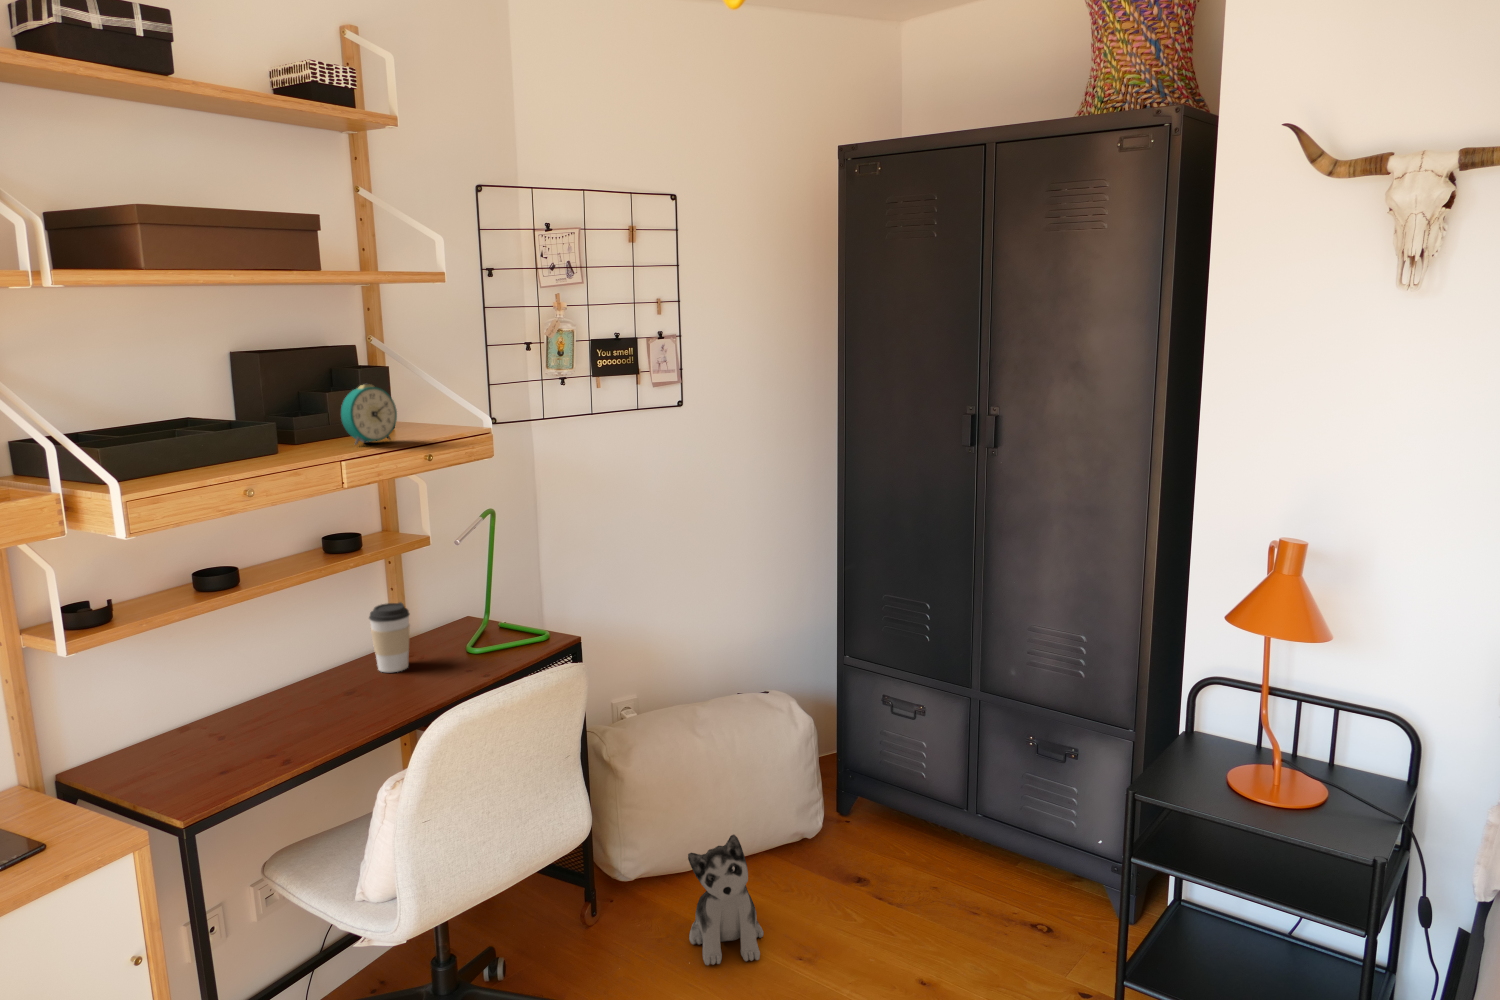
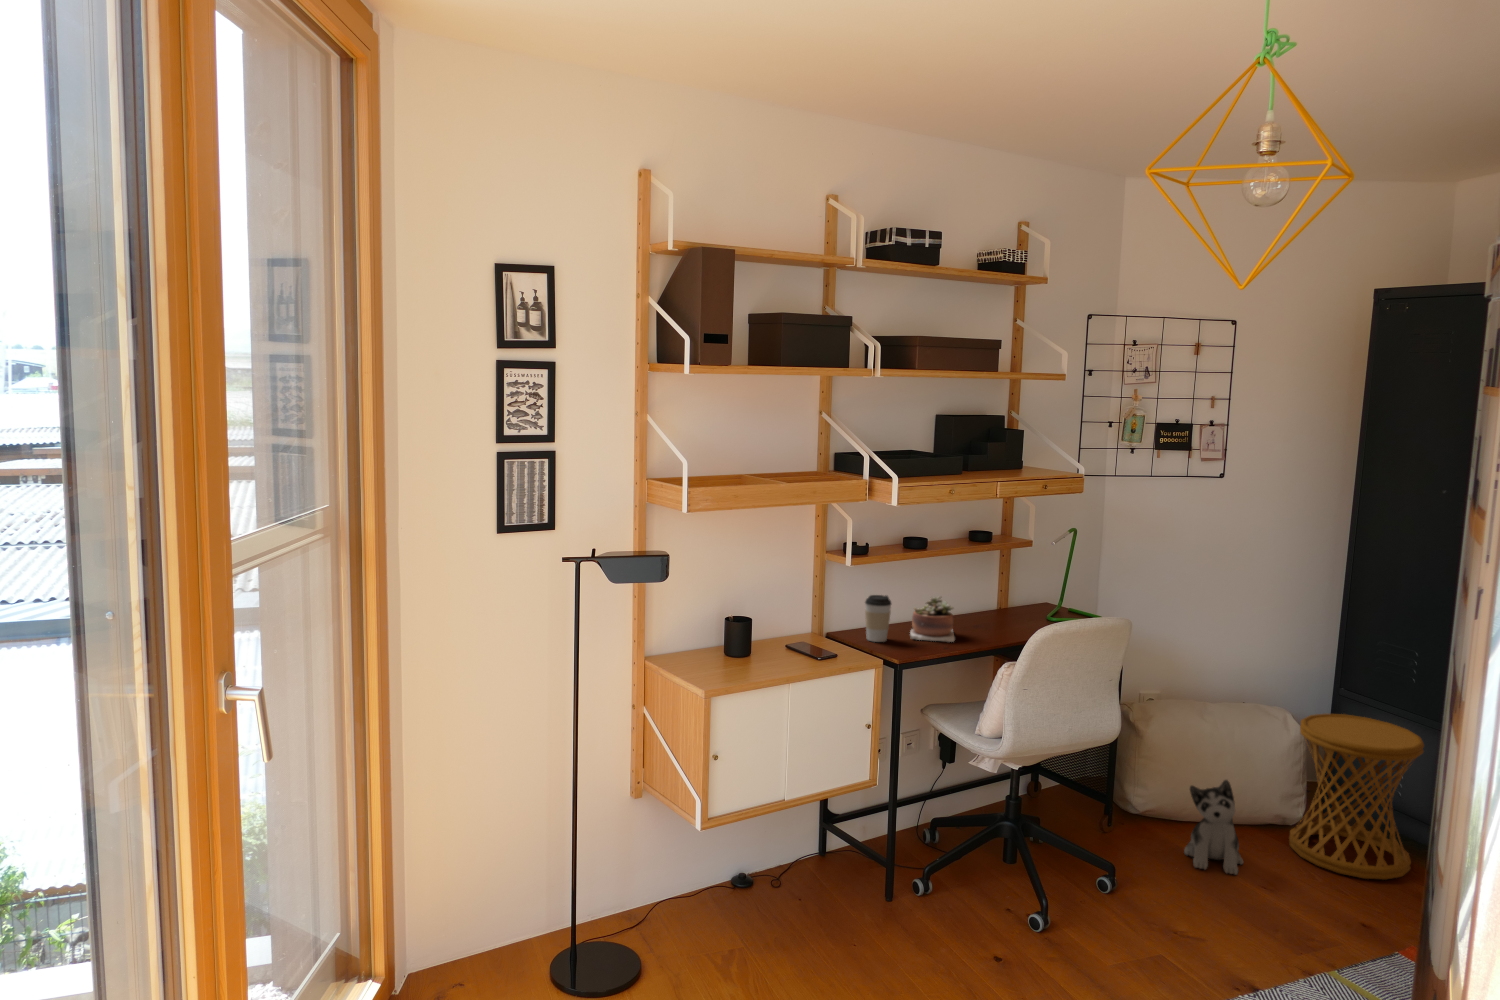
alarm clock: present [341,384,397,444] -> none [997,438,1029,474]
coffee cup: present [369,602,410,672] -> present [865,595,891,642]
succulent plant: none [224,661,307,749] -> present [910,597,955,642]
side table: none [809,699,948,913] -> present [1289,714,1424,880]

